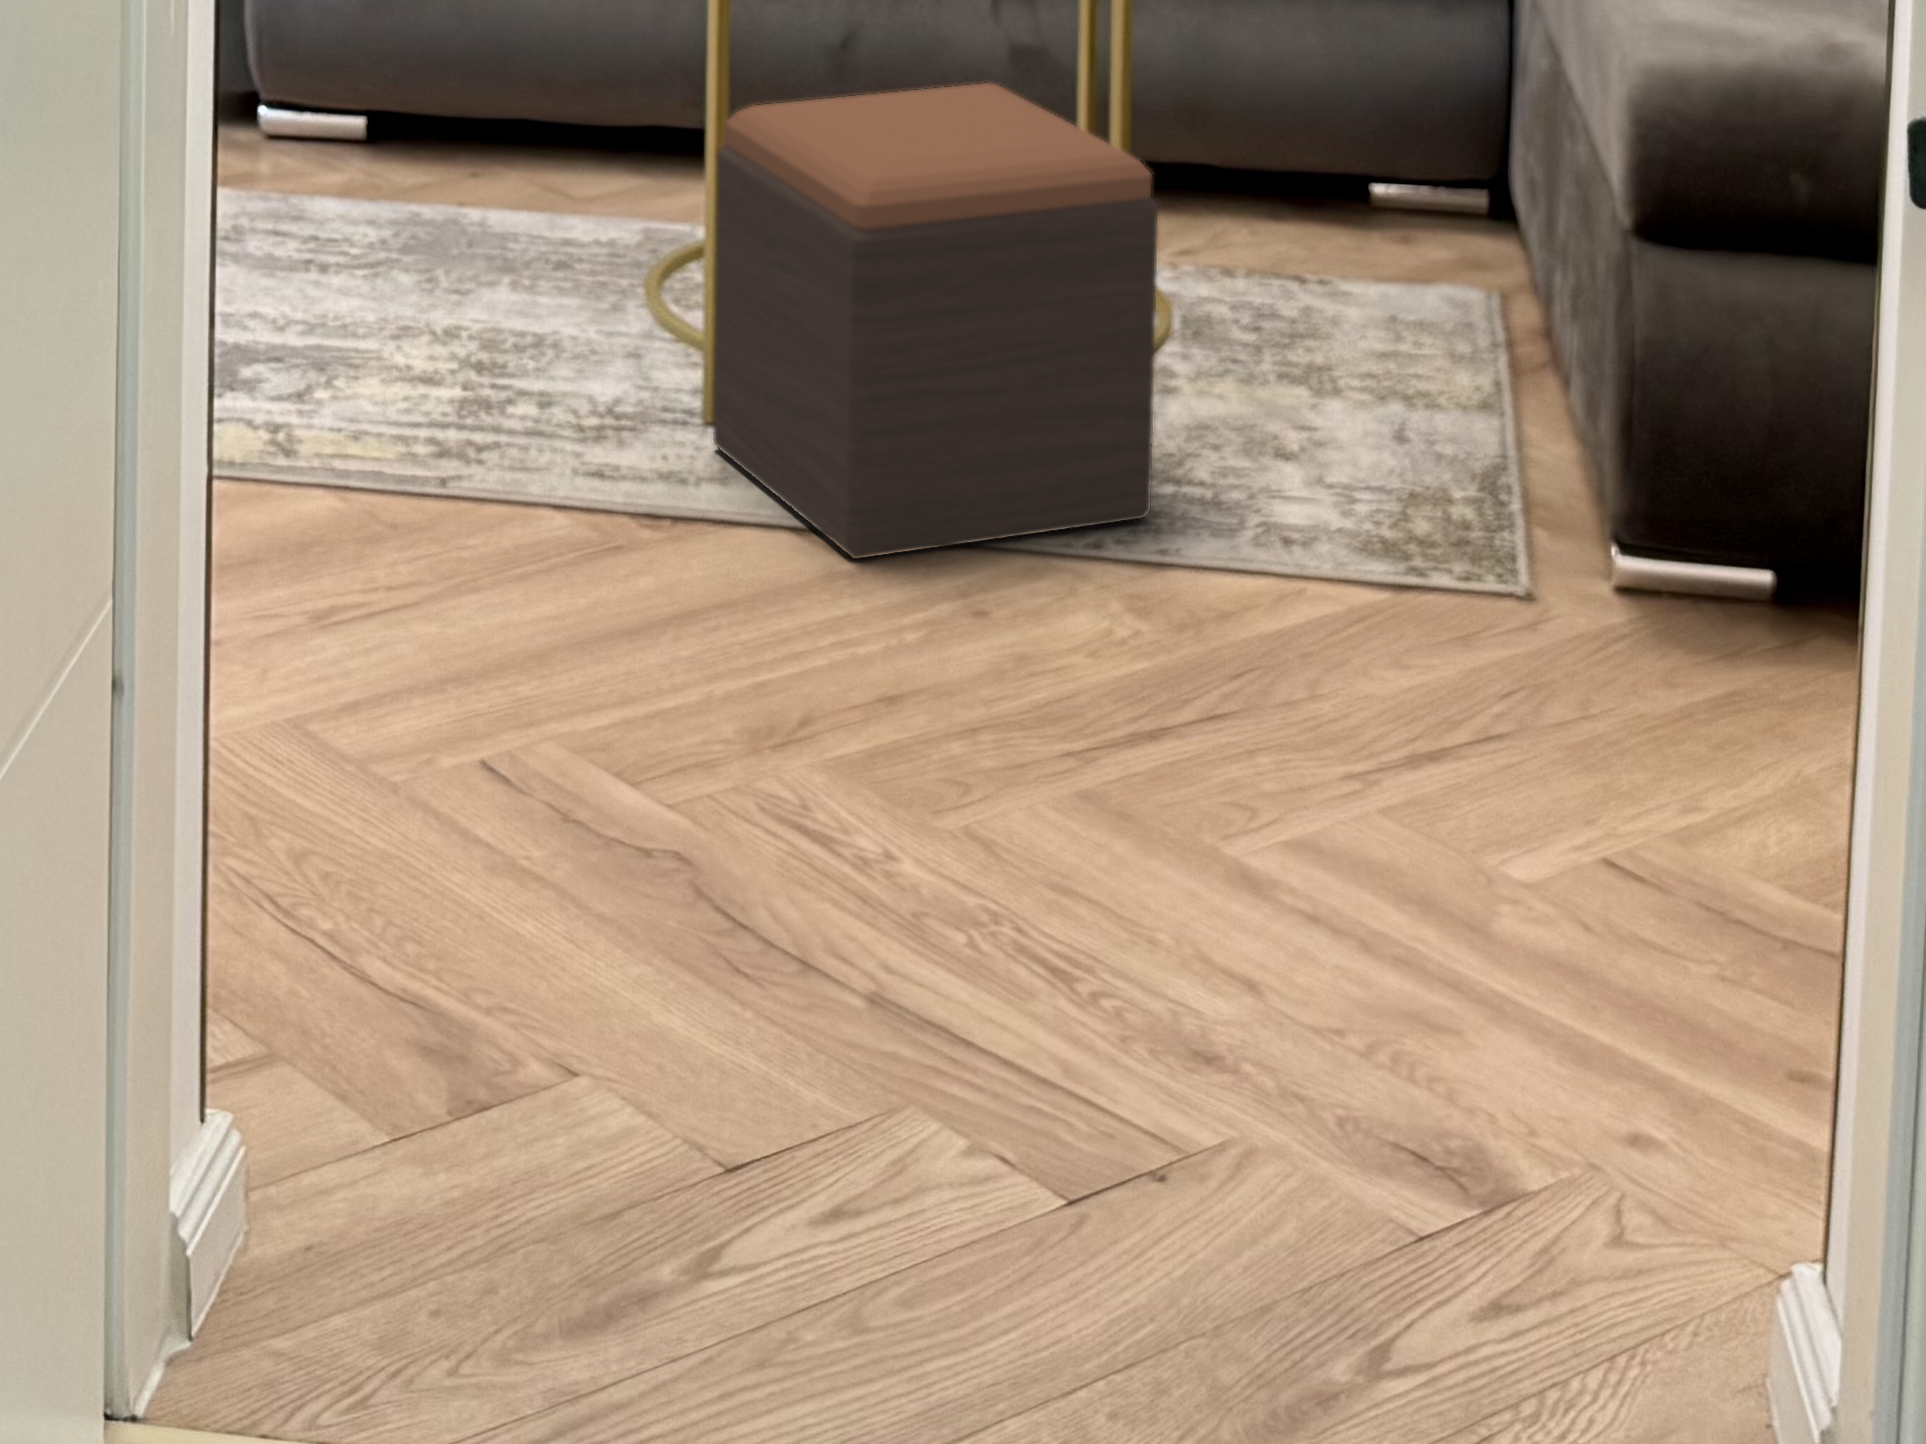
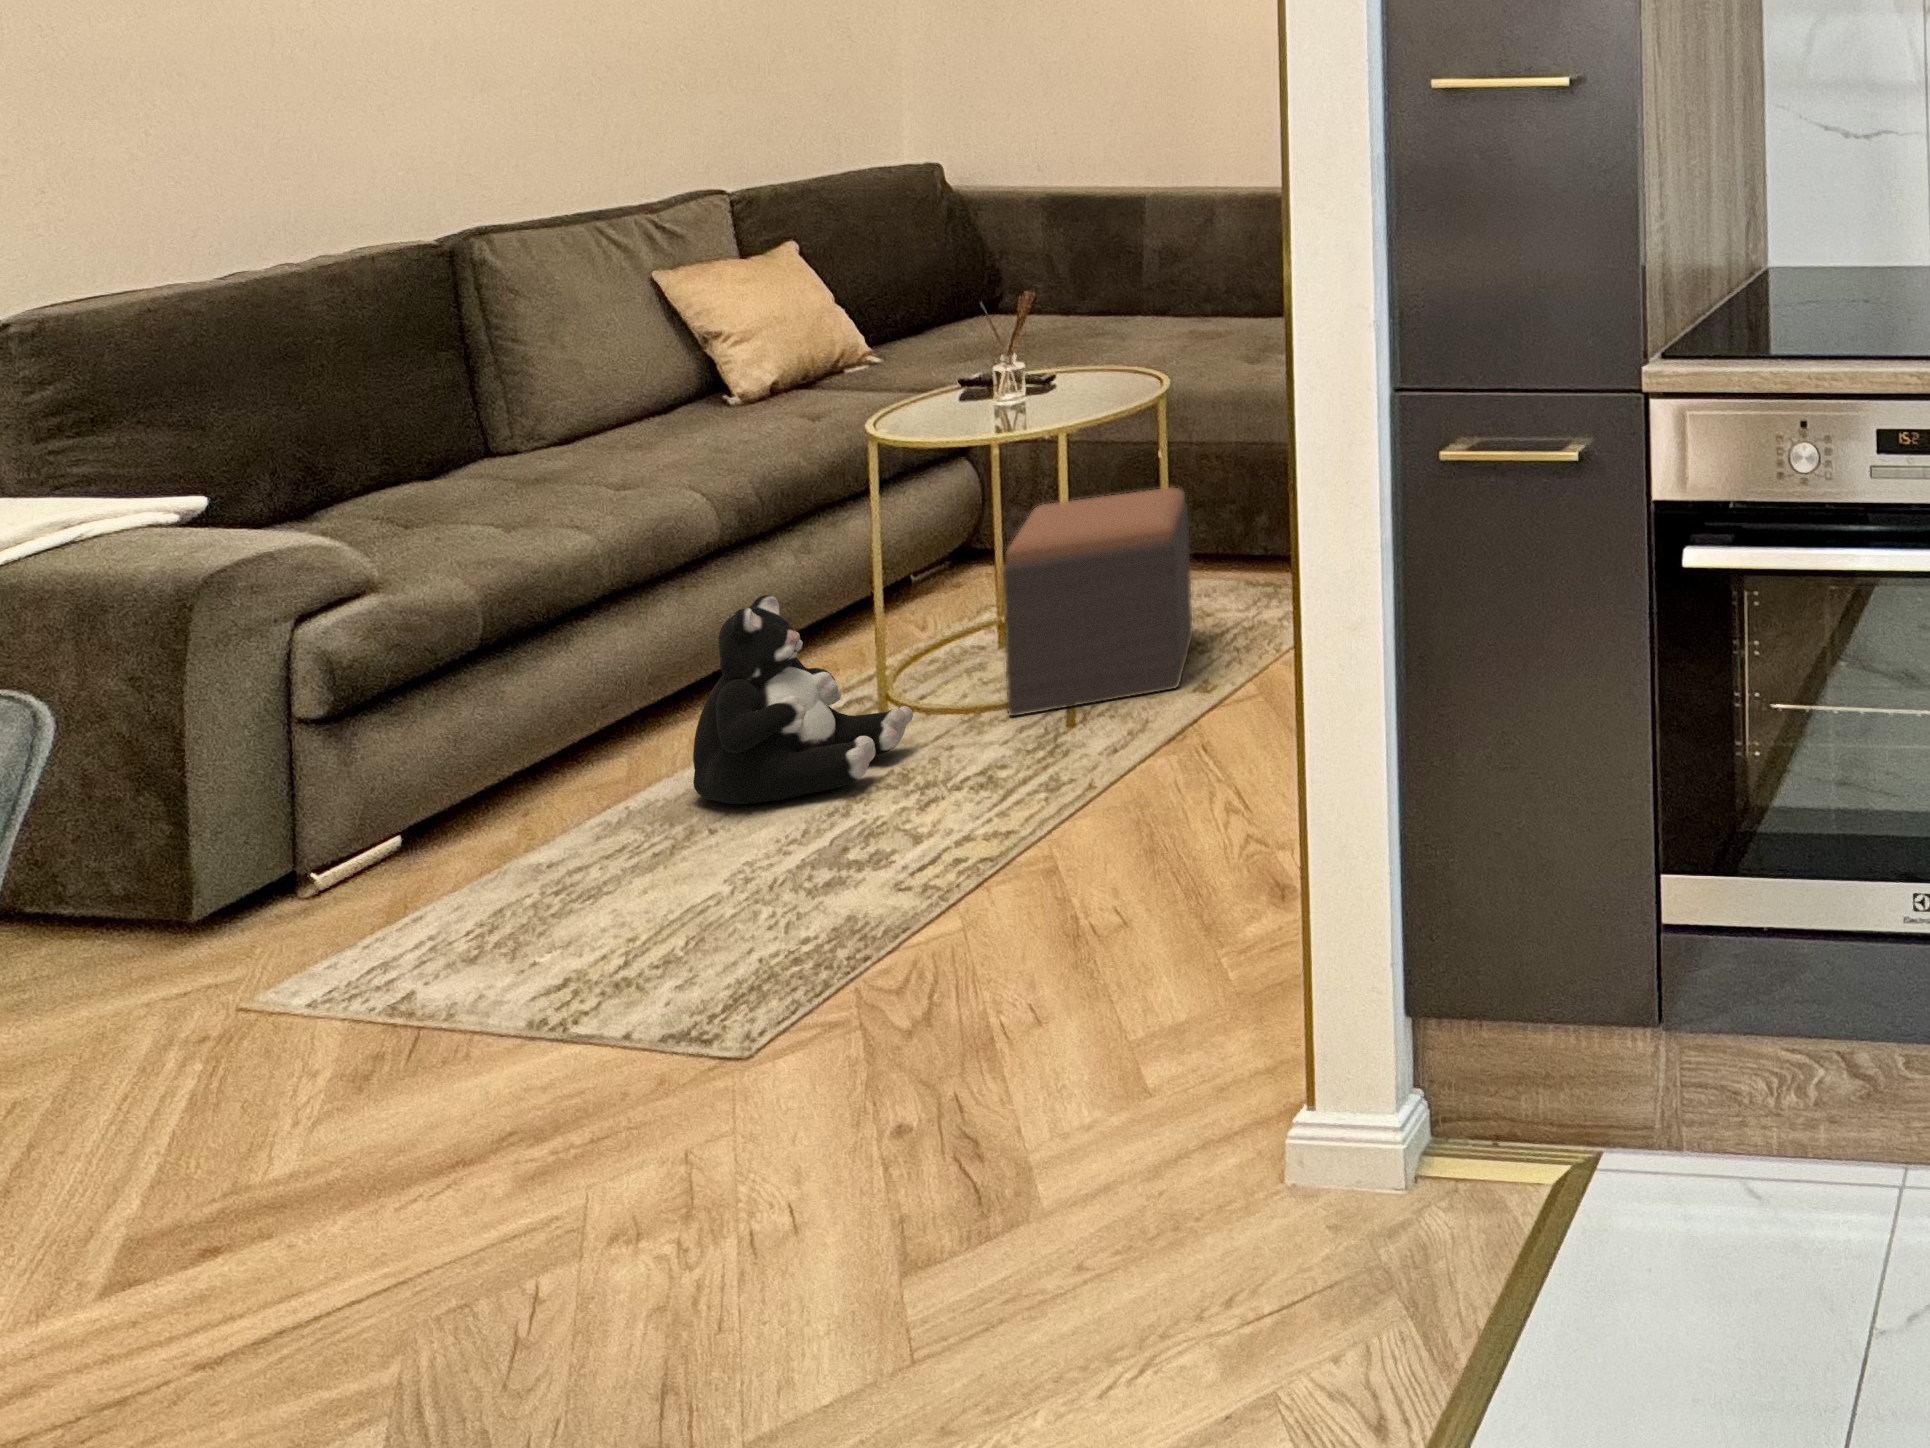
plush toy: none [318,25,587,390] -> present [693,595,913,804]

